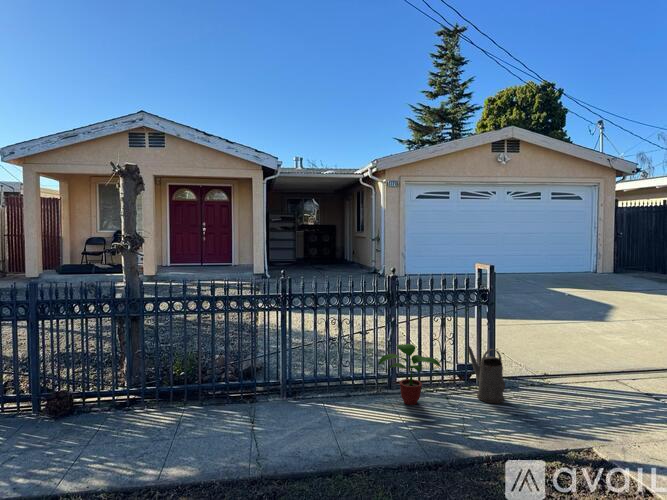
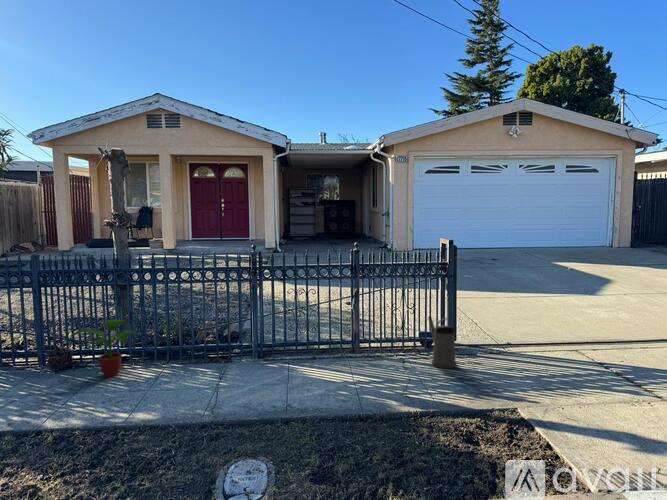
potted plant: present [378,344,442,405] -> present [70,319,135,377]

